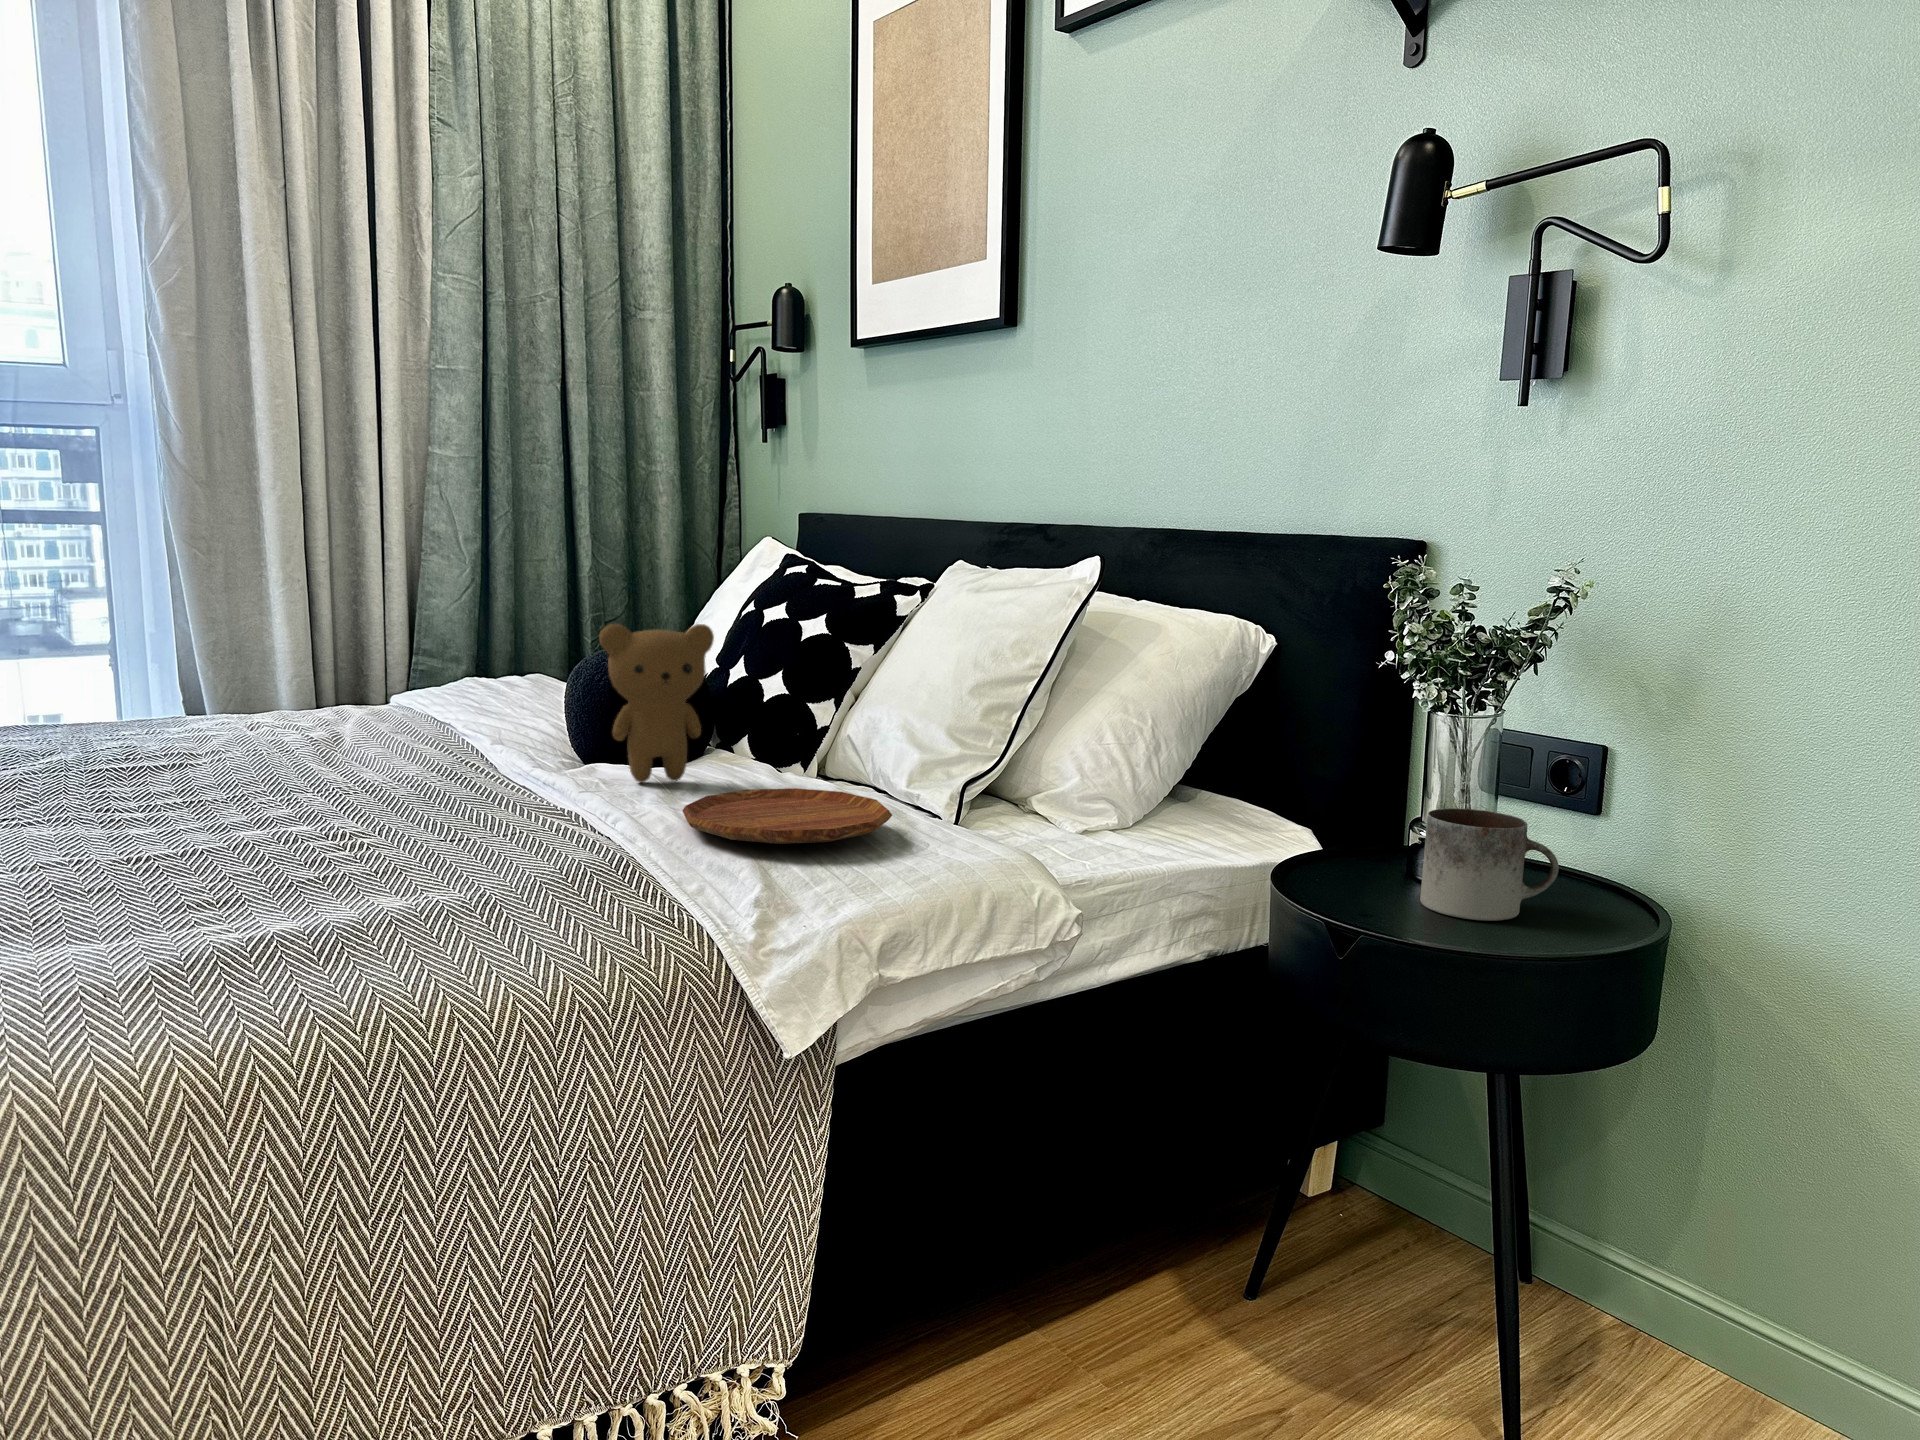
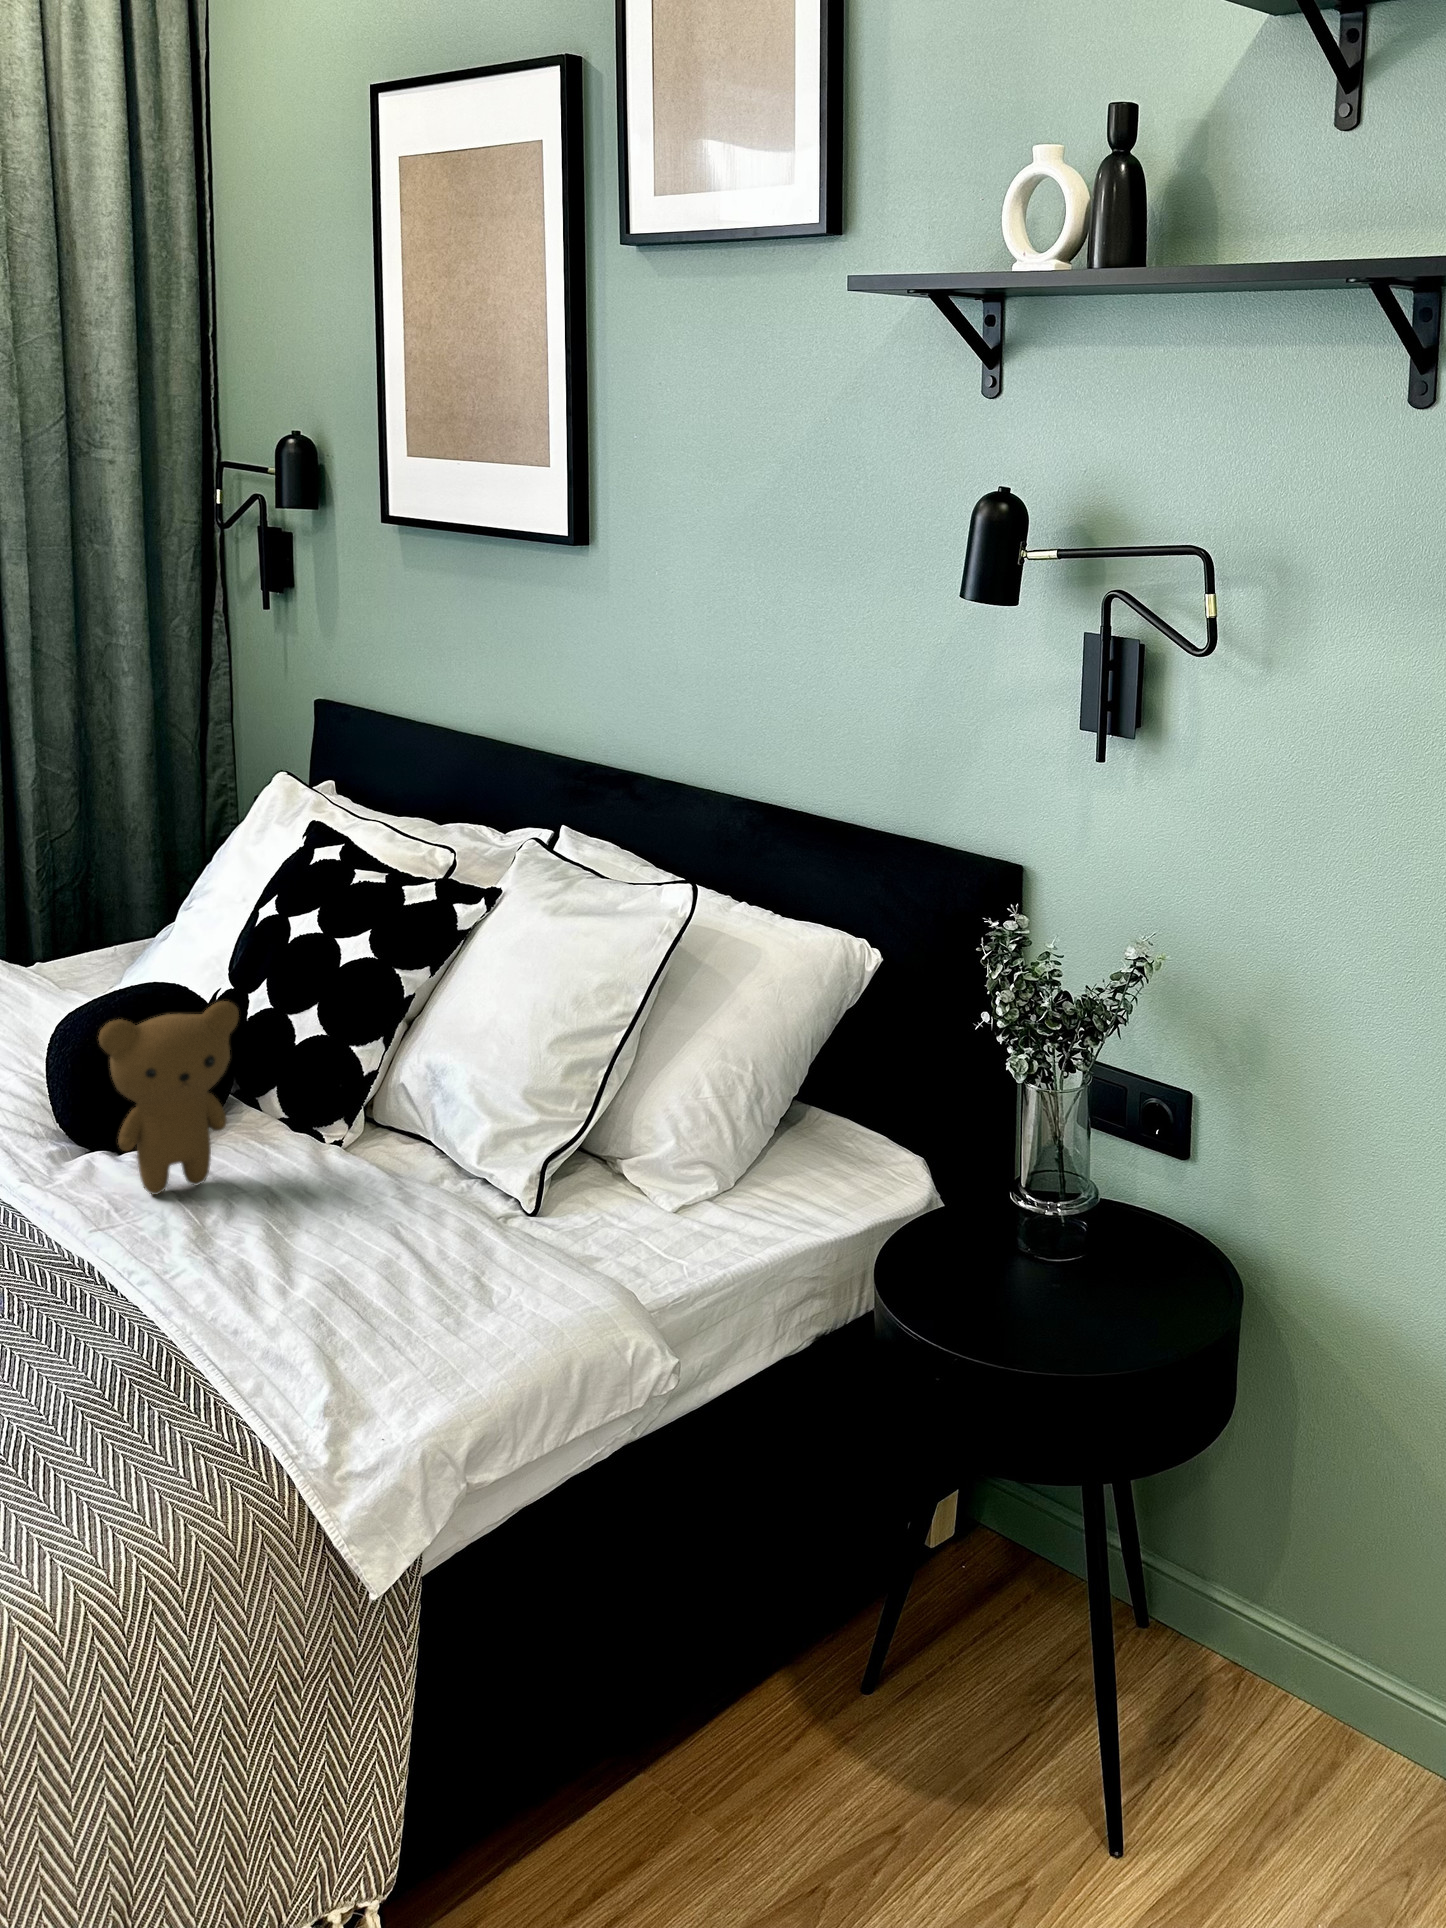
tray: present [682,788,892,844] -> none [221,1199,466,1311]
mug: present [1420,808,1559,921] -> none [1015,1195,1139,1322]

